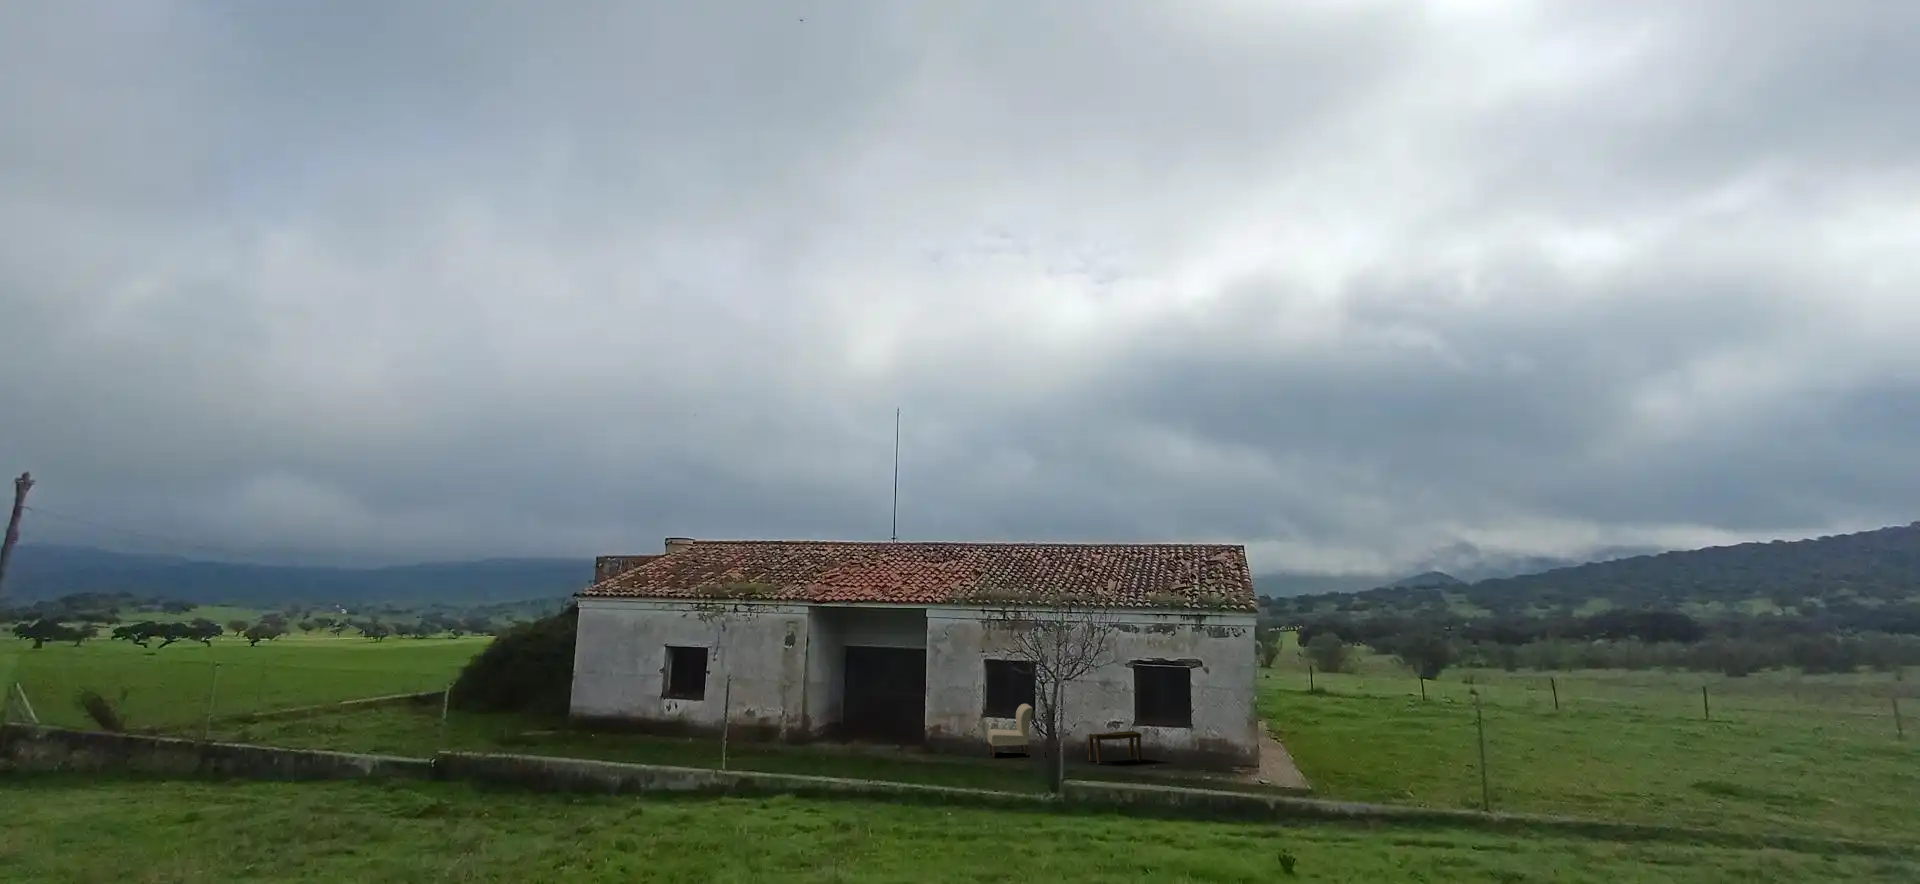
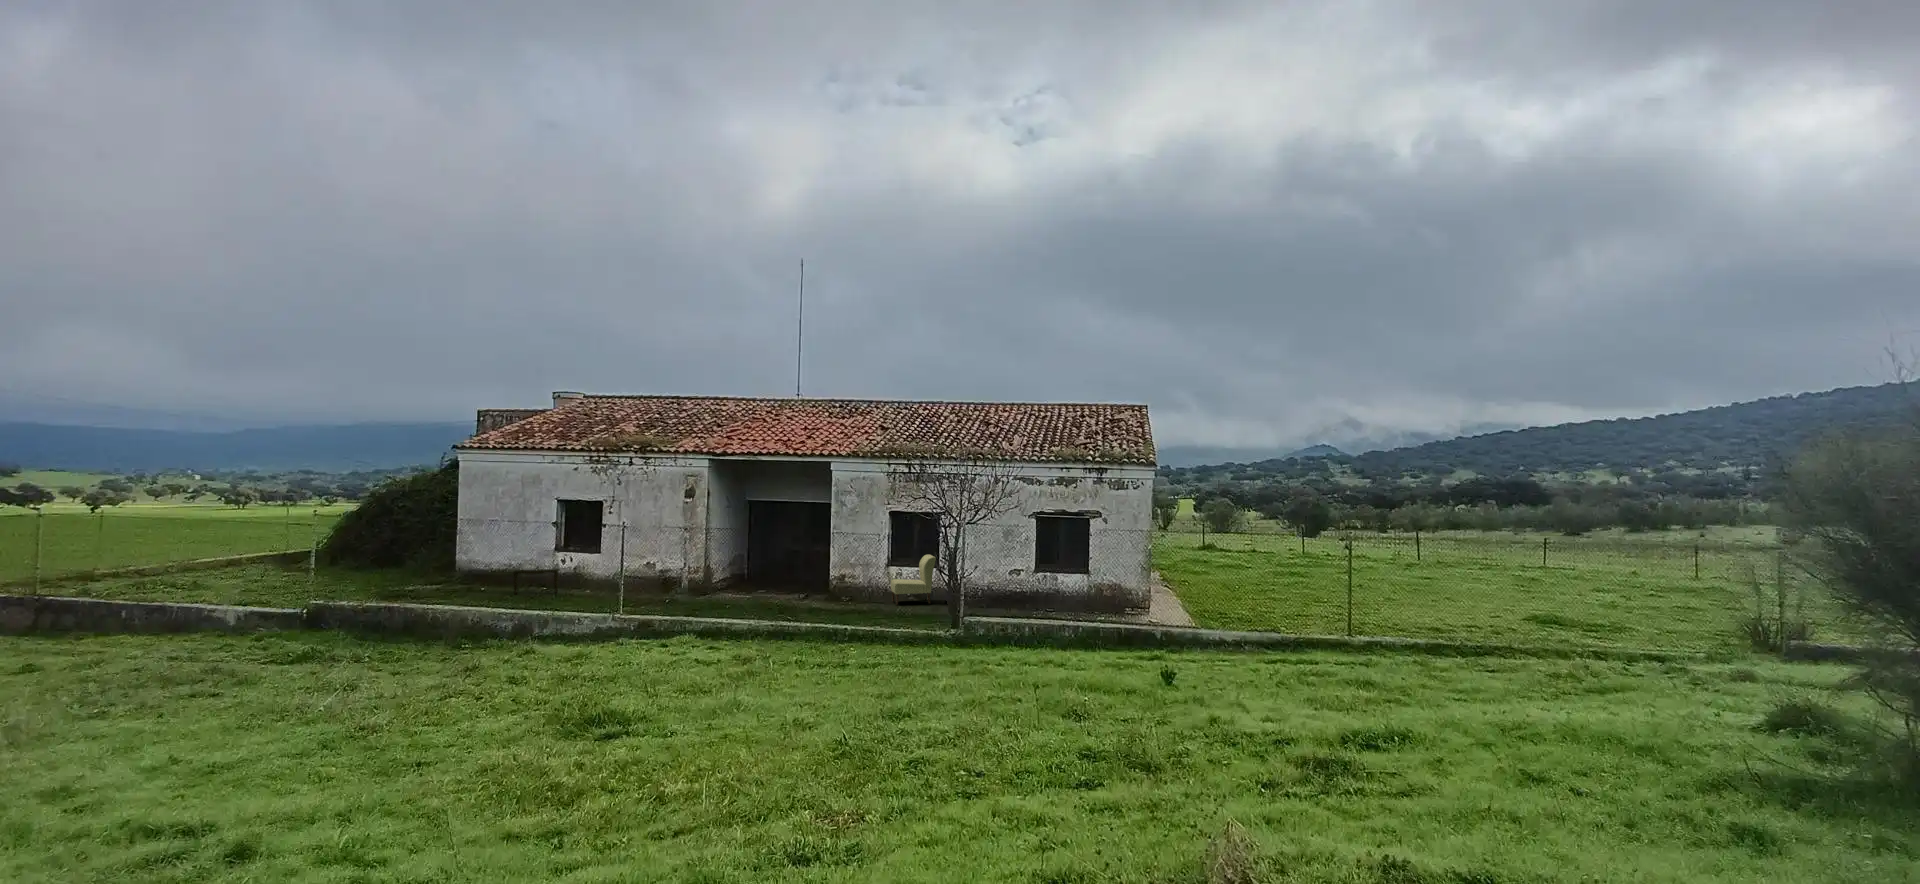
bench: present [1089,731,1141,764] -> present [513,568,559,595]

